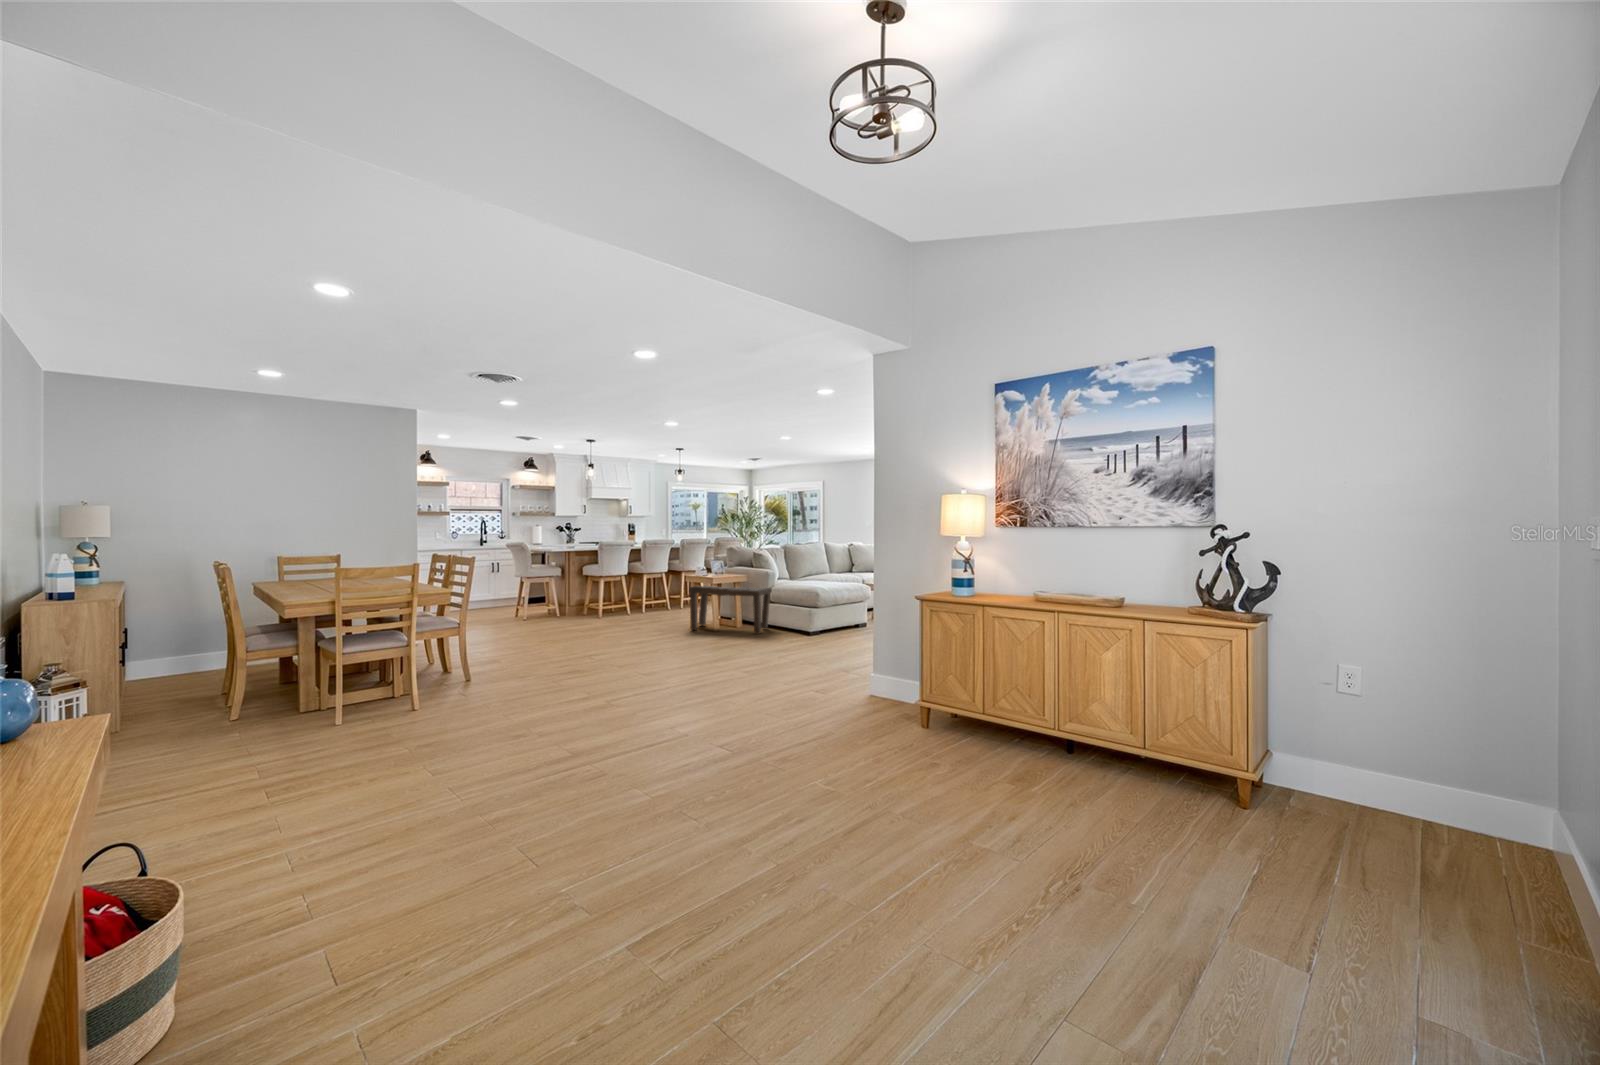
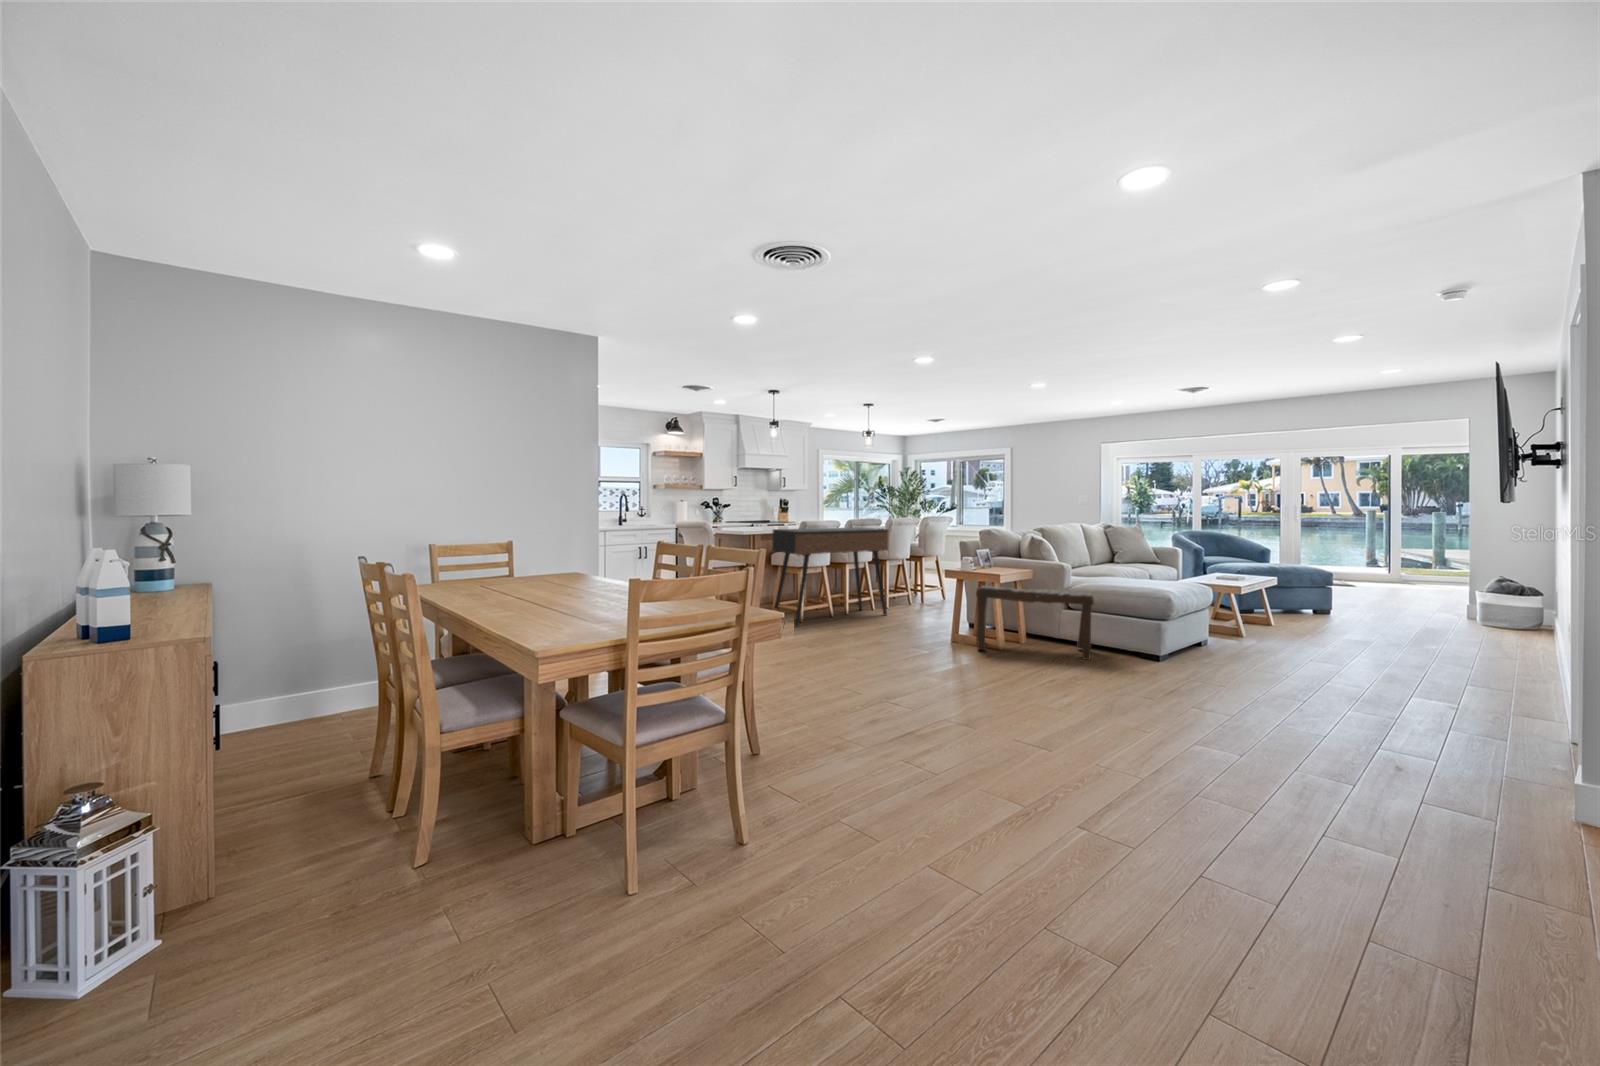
console table: none [571,545,666,619] -> present [772,527,889,627]

